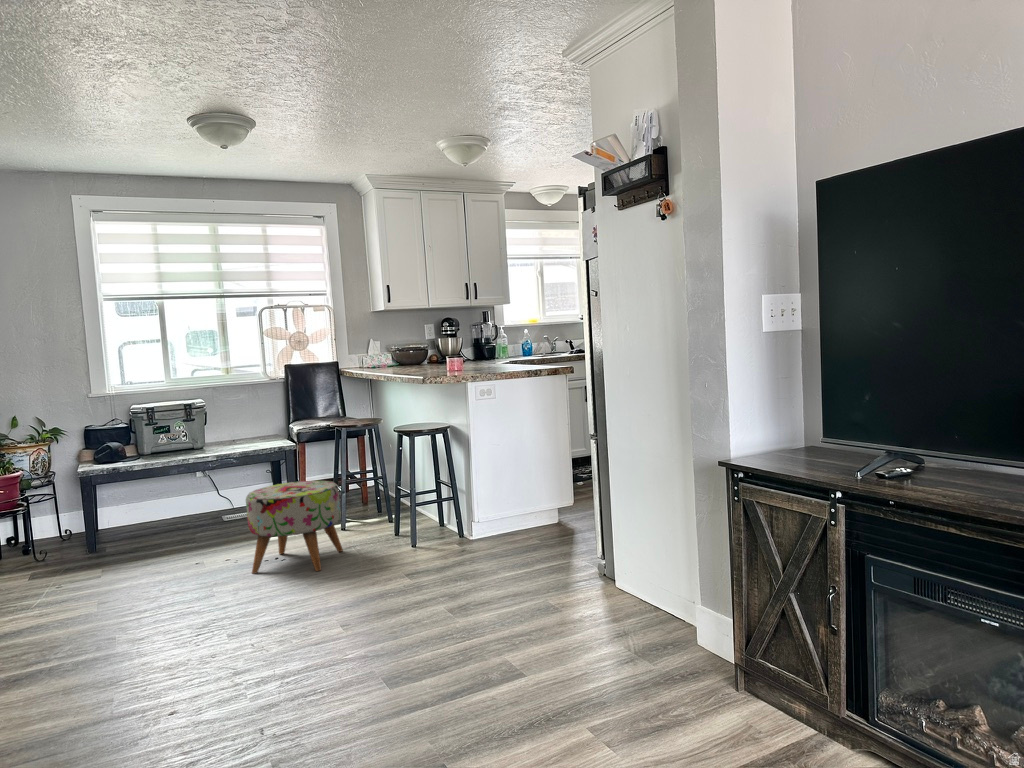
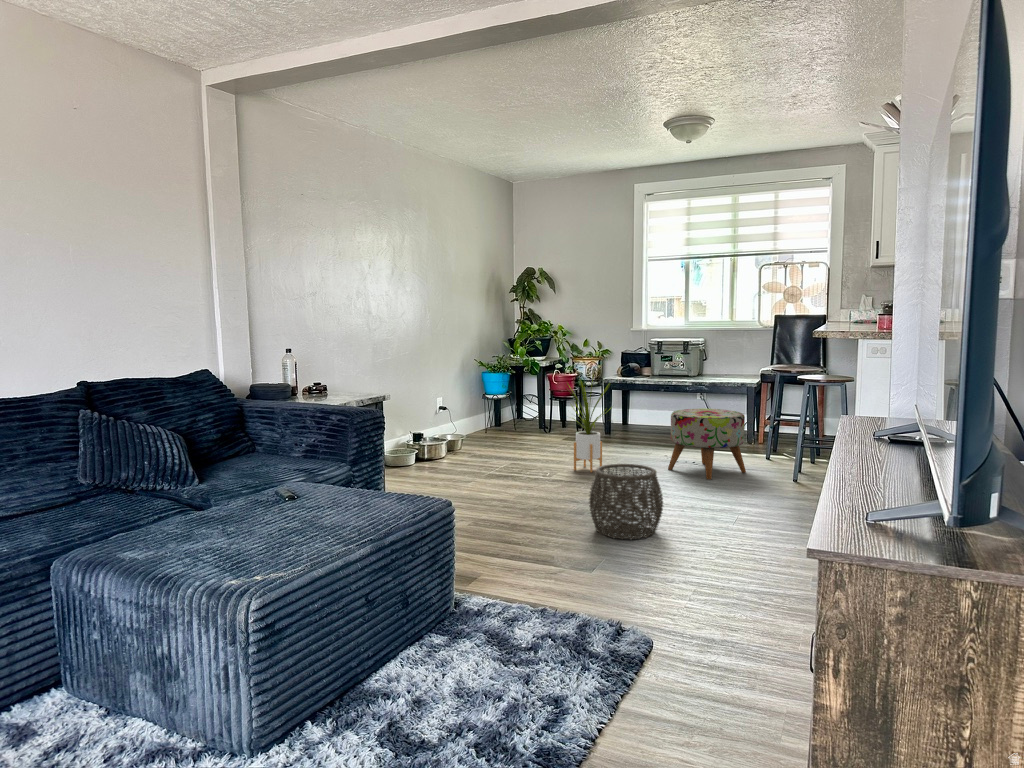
house plant: none [89,462,181,614] -> present [567,376,610,472]
woven basket: none [281,573,389,690] -> present [589,464,663,540]

